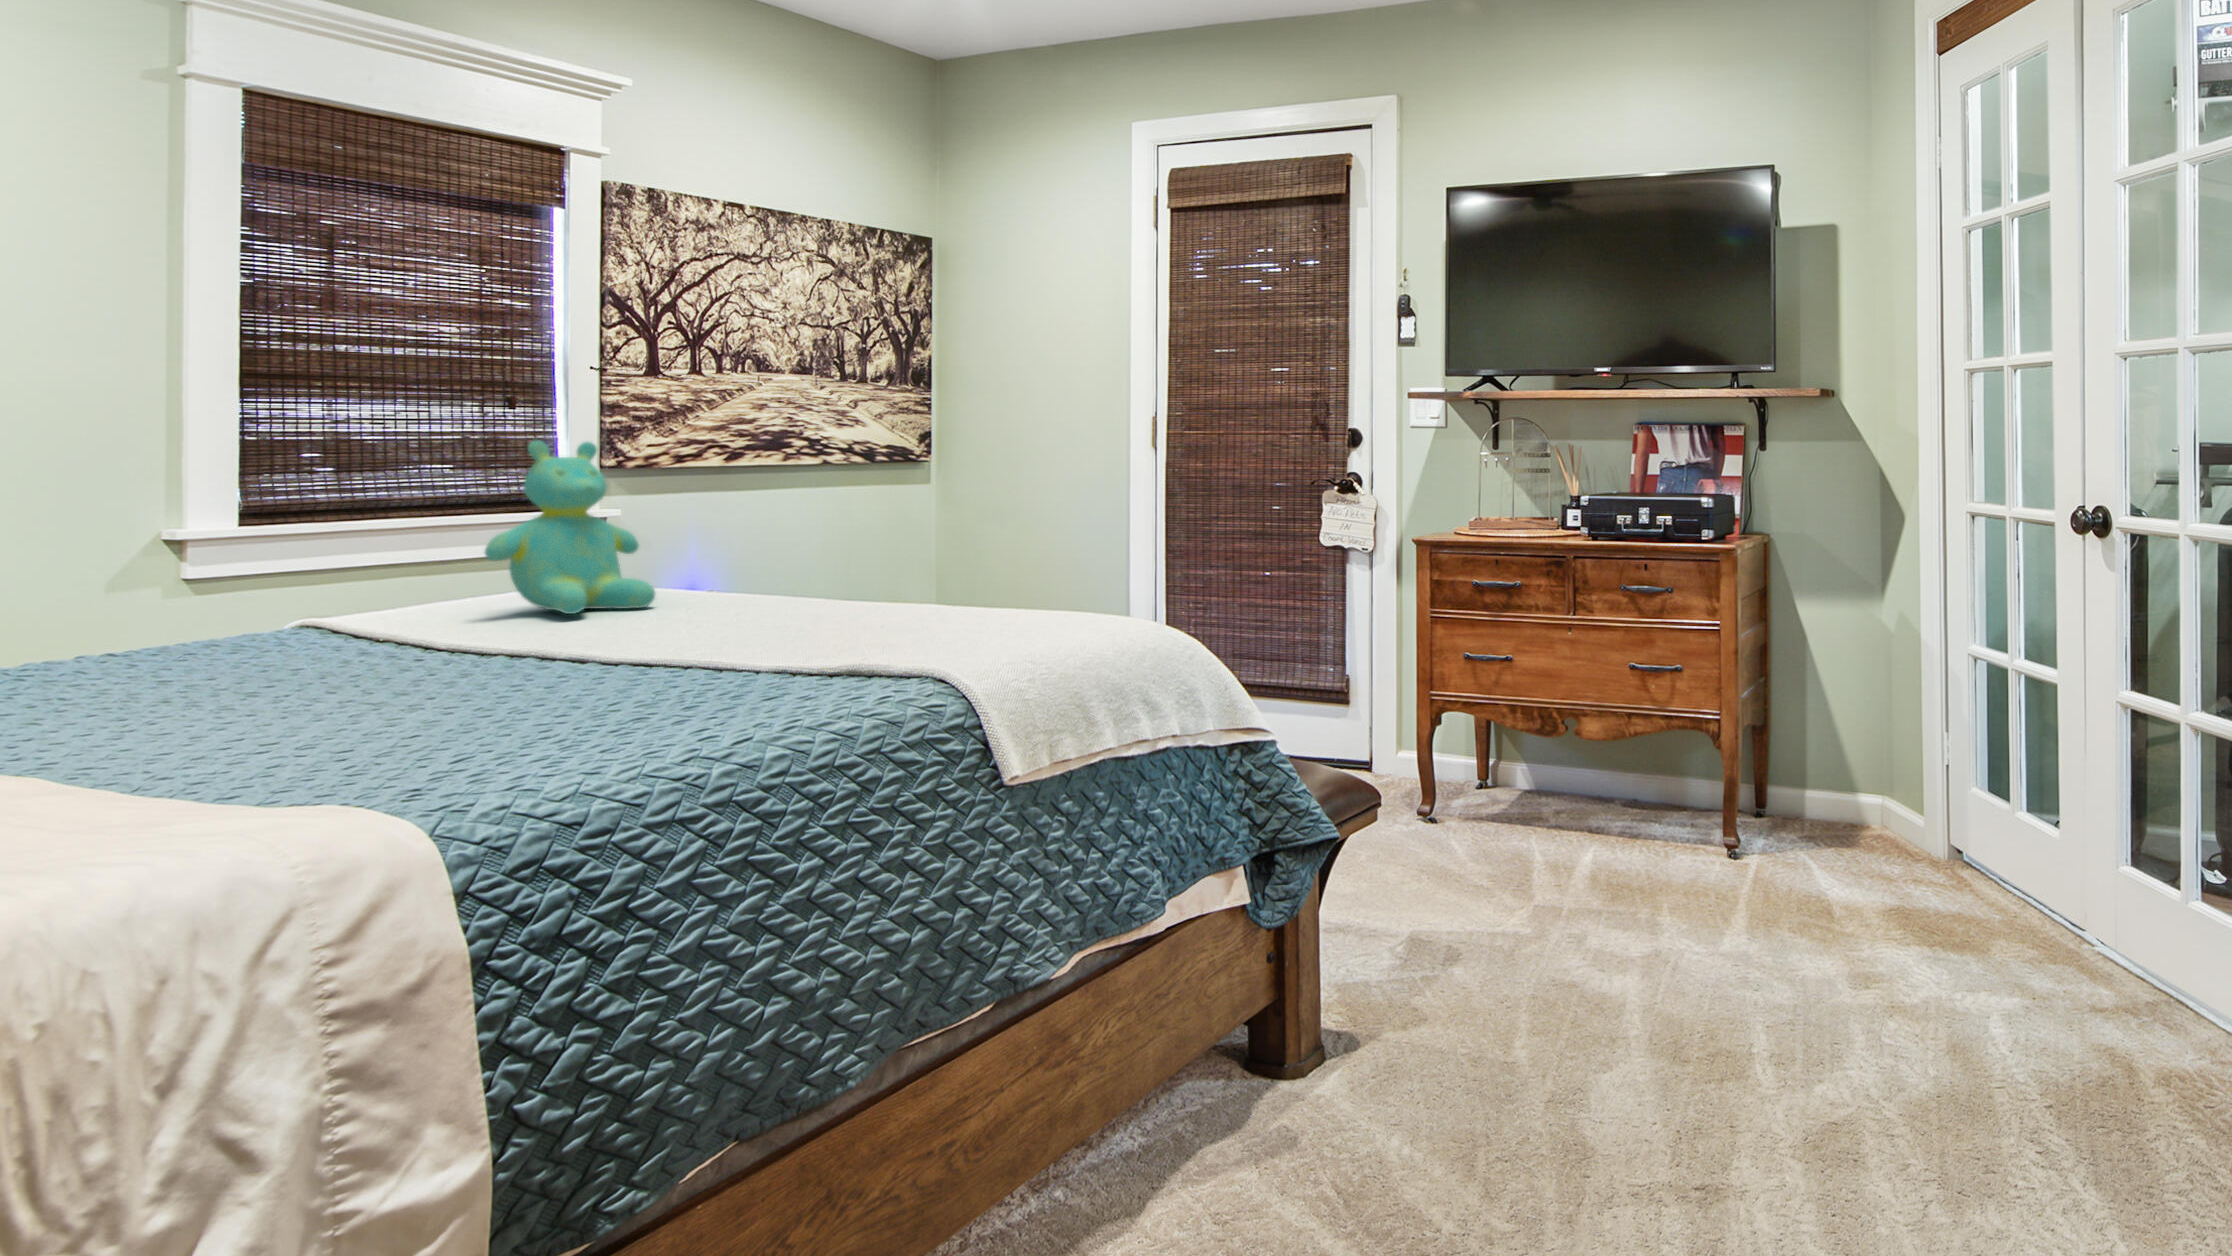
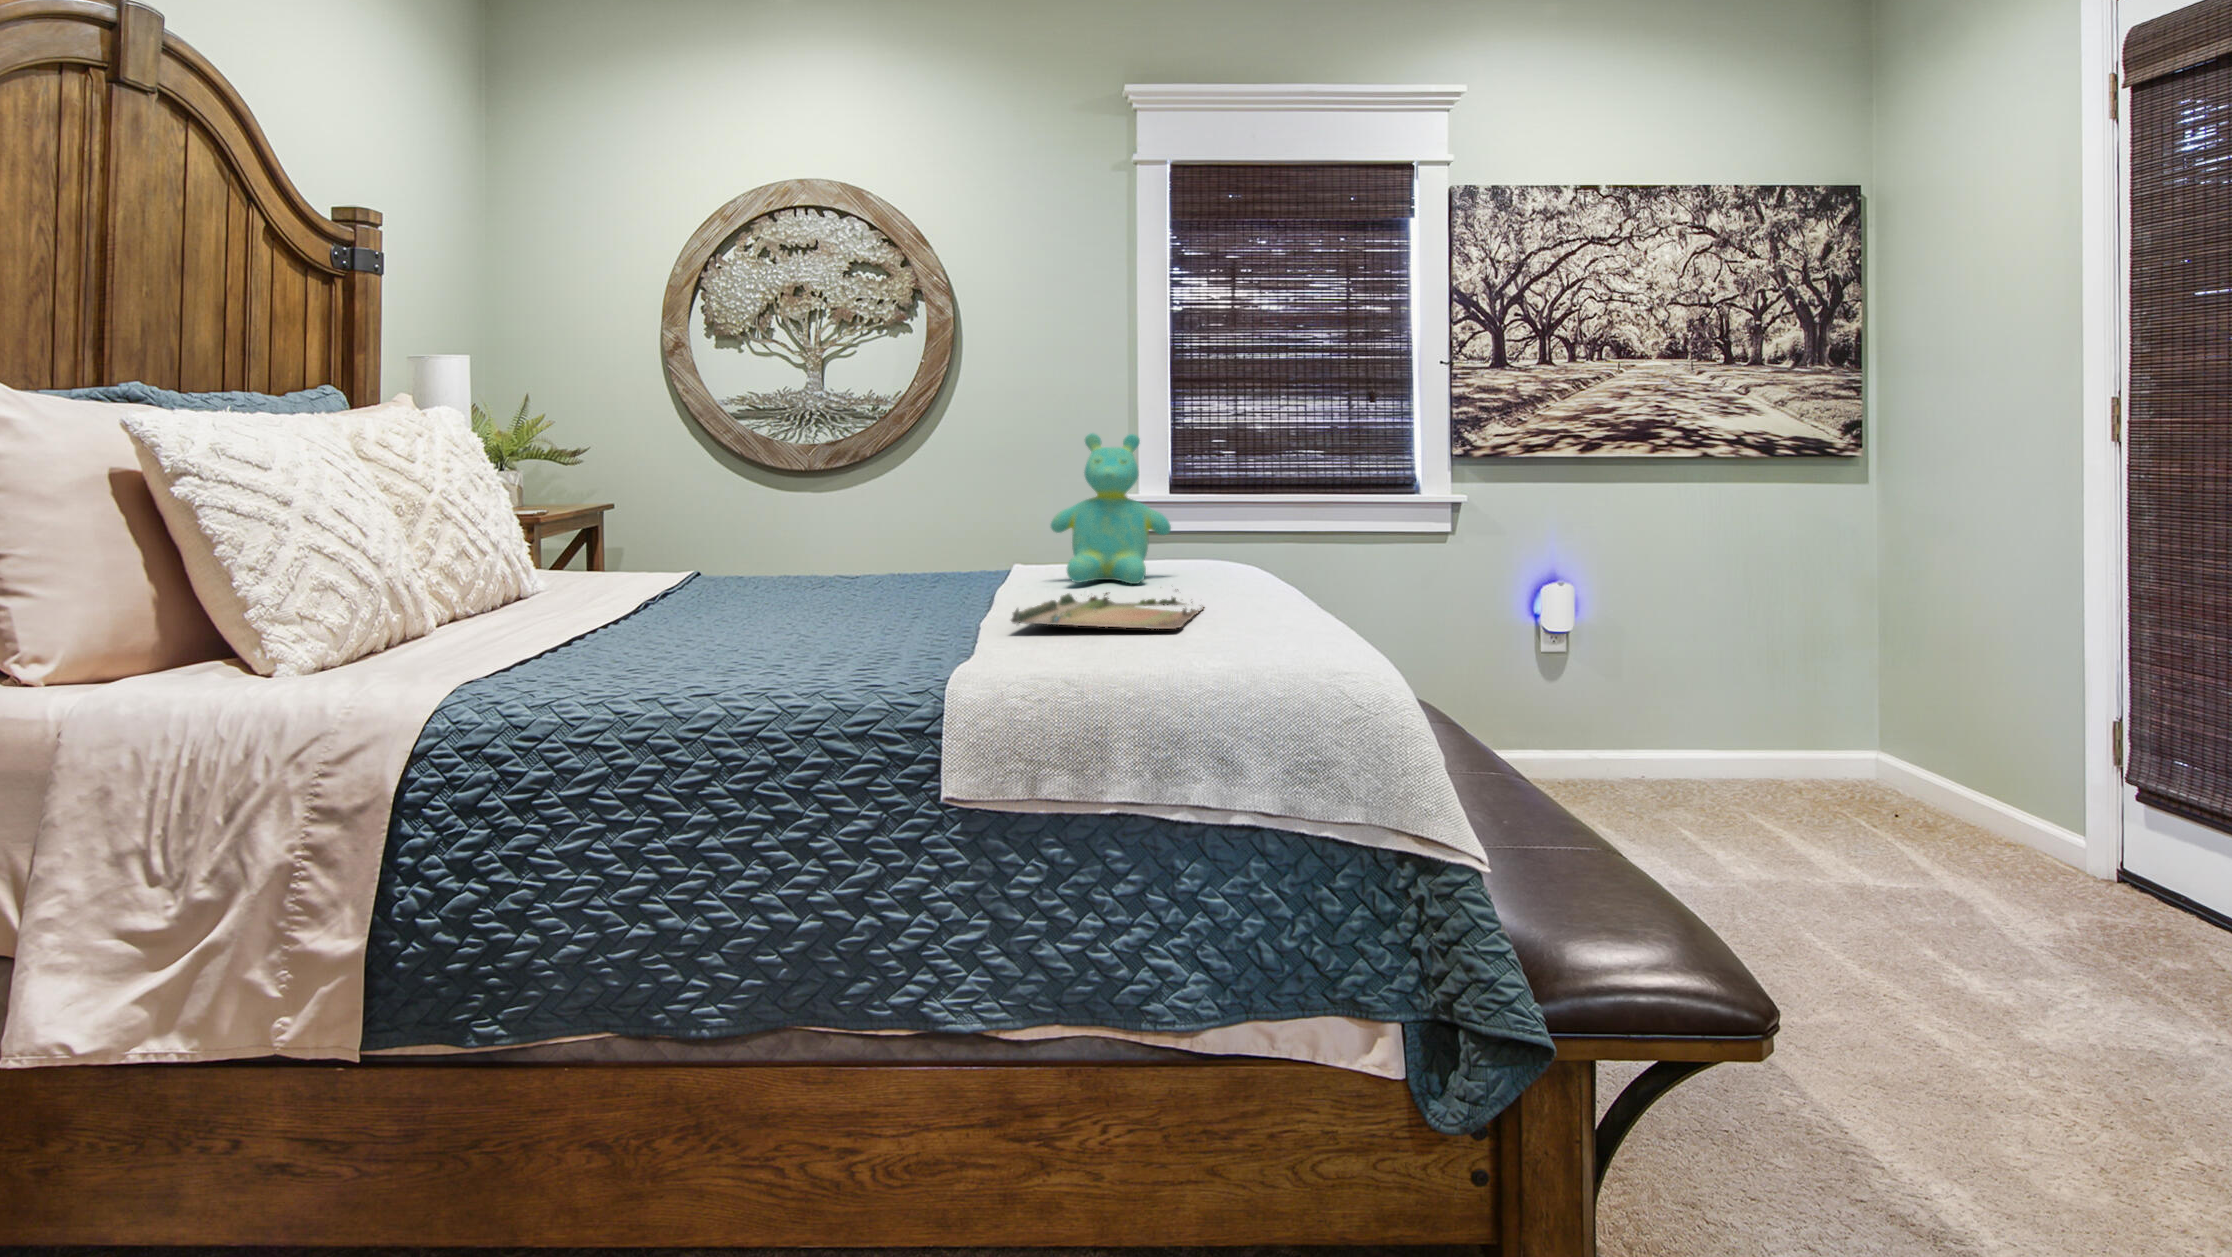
tray: none [686,592,948,641] -> present [1011,589,1204,629]

